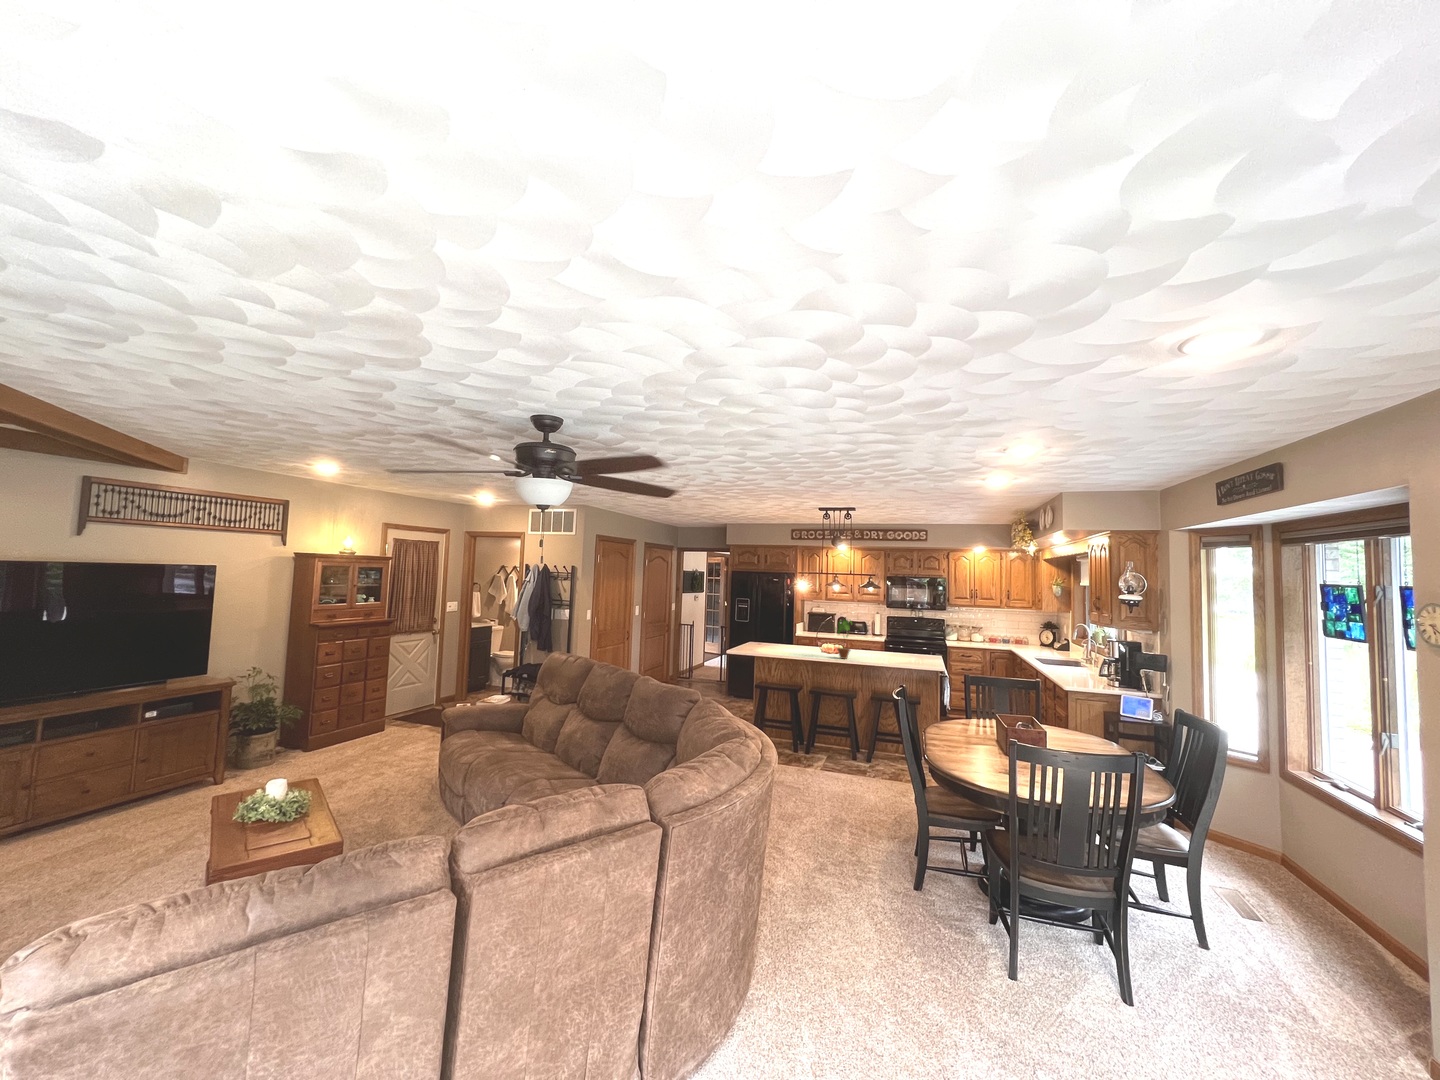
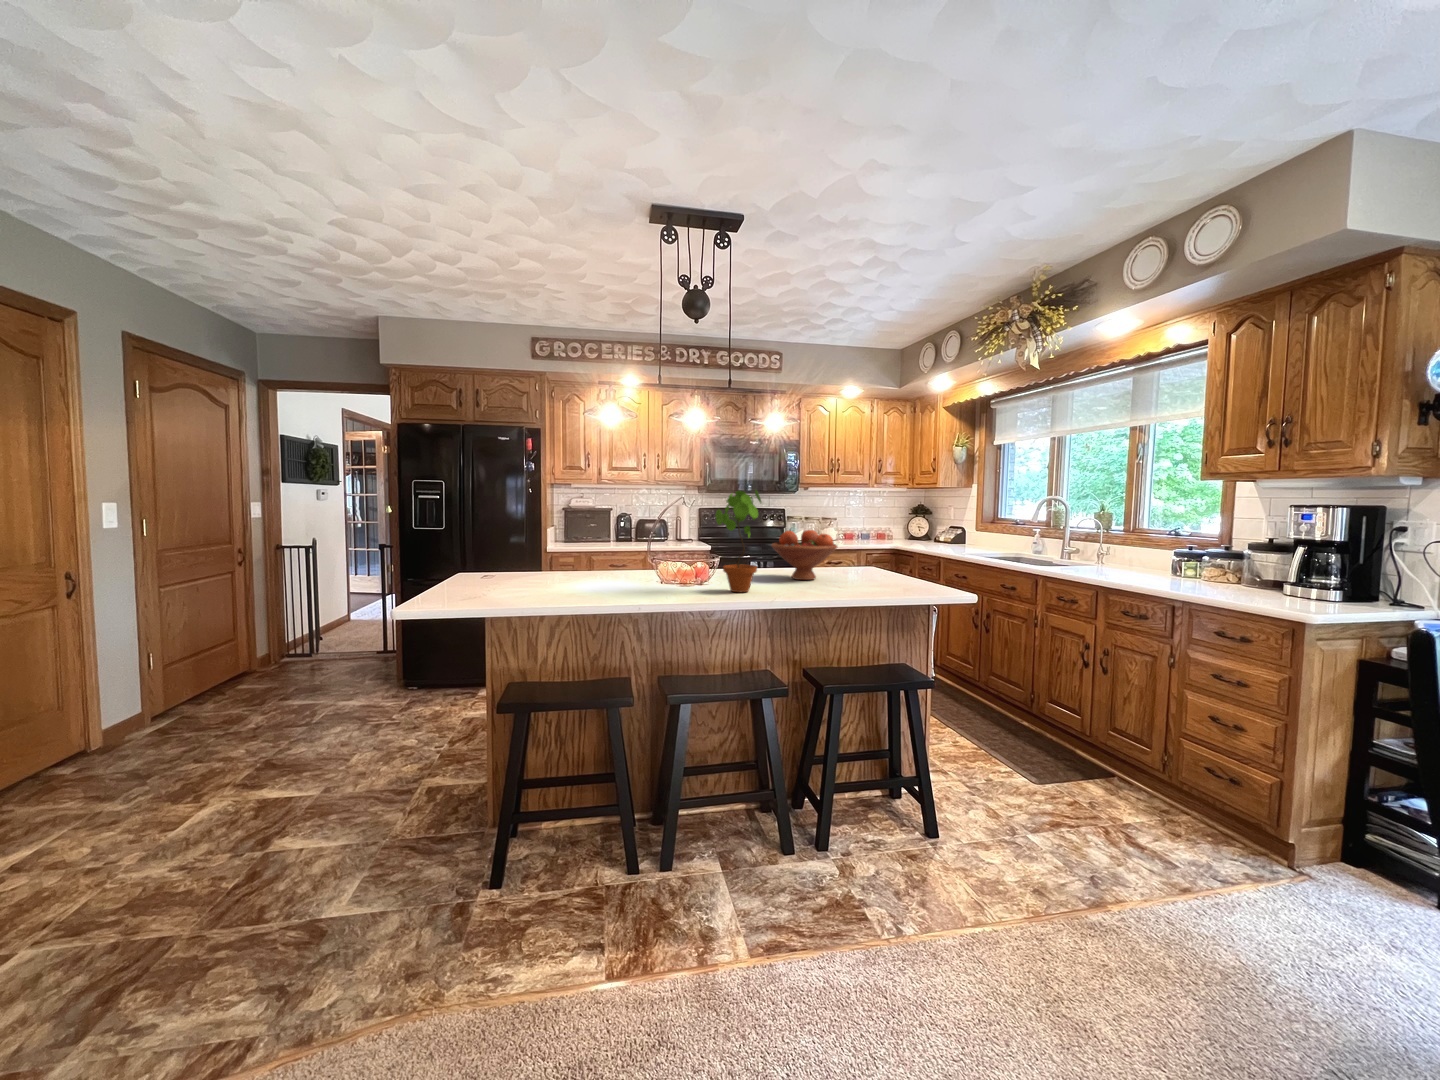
fruit bowl: none [869,635,899,658] -> present [772,530,837,580]

